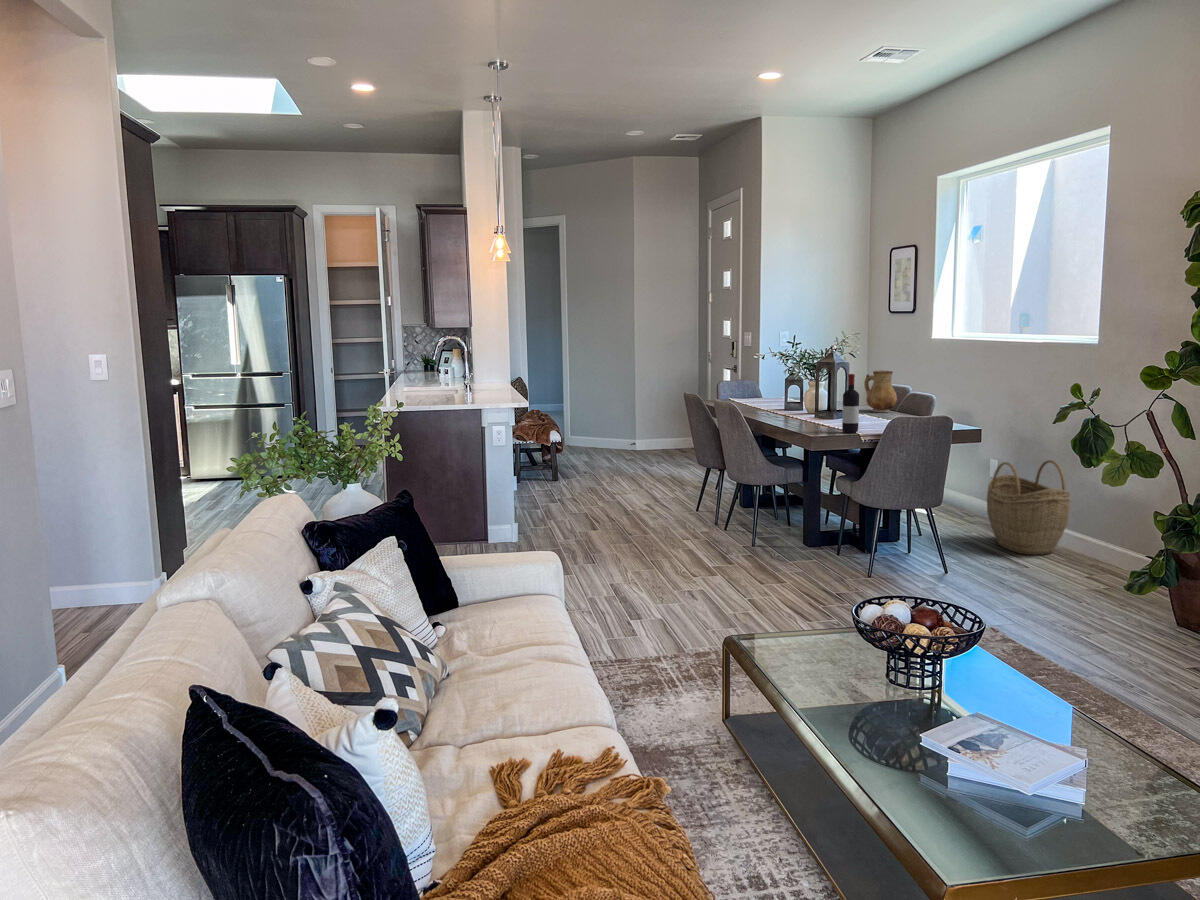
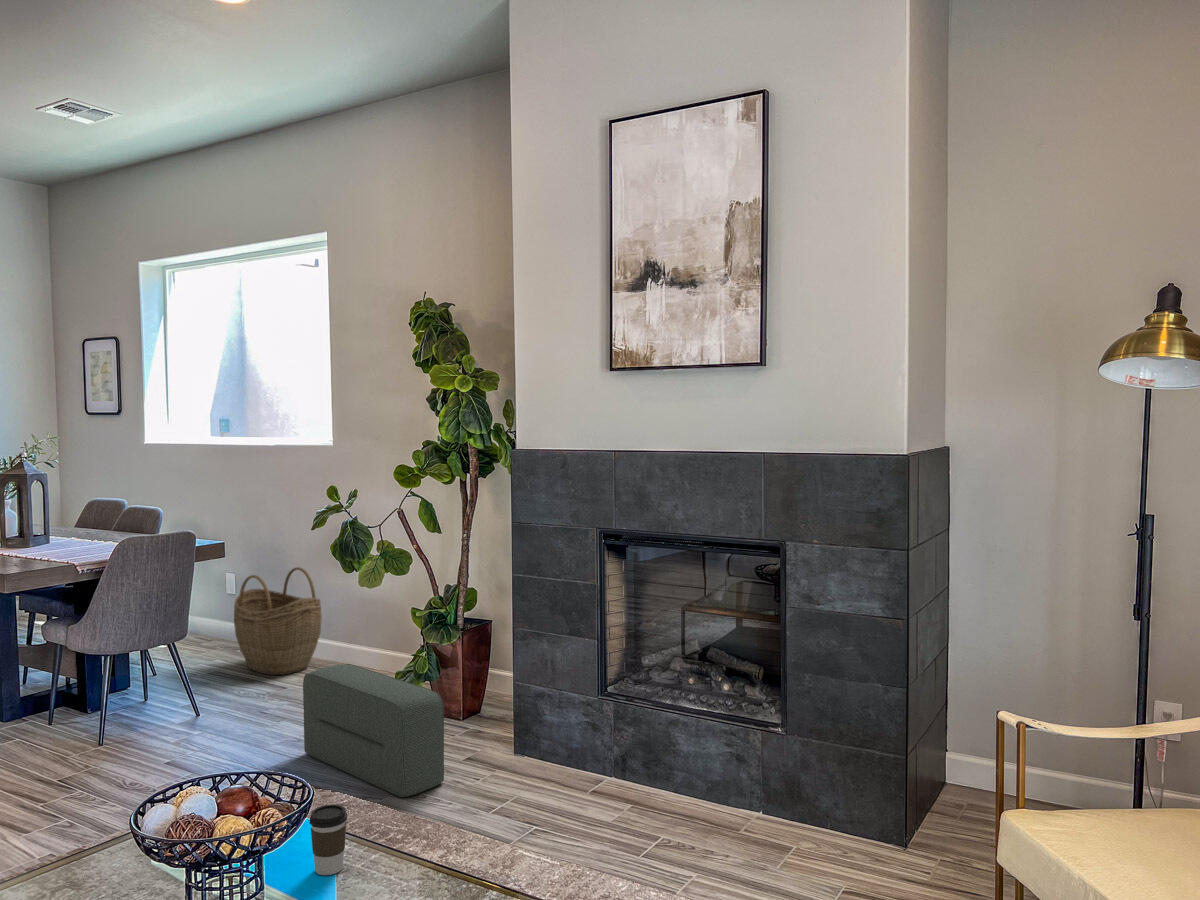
ceramic pitcher: present [864,371,897,412] -> none [70,479,116,531]
wine bottle: present [842,374,859,433] -> none [49,485,74,562]
pouf: none [1028,550,1166,681] -> present [303,664,444,797]
coffee cup: none [983,642,1015,696] -> present [309,804,347,875]

